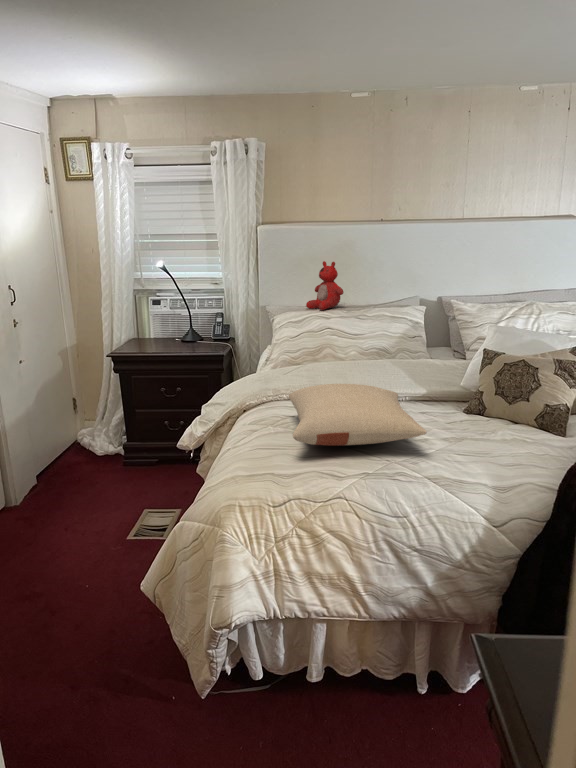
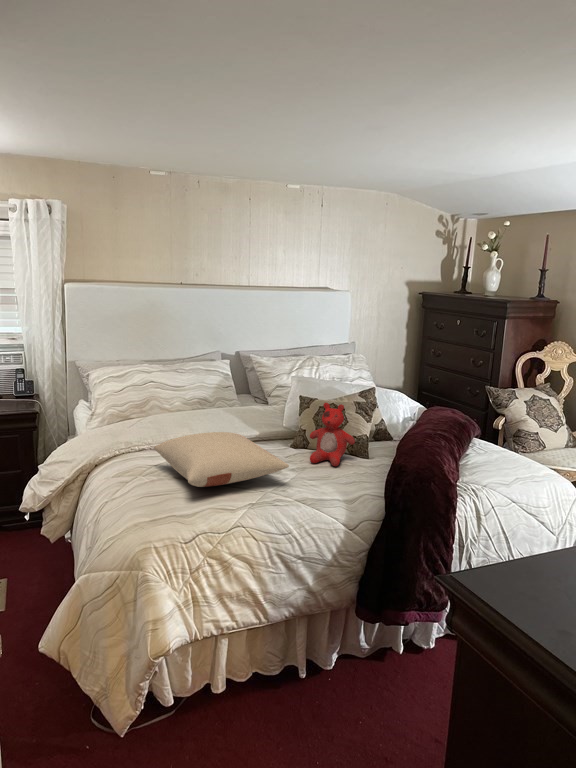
stuffed bear: present [306,261,344,310] -> present [310,403,355,466]

